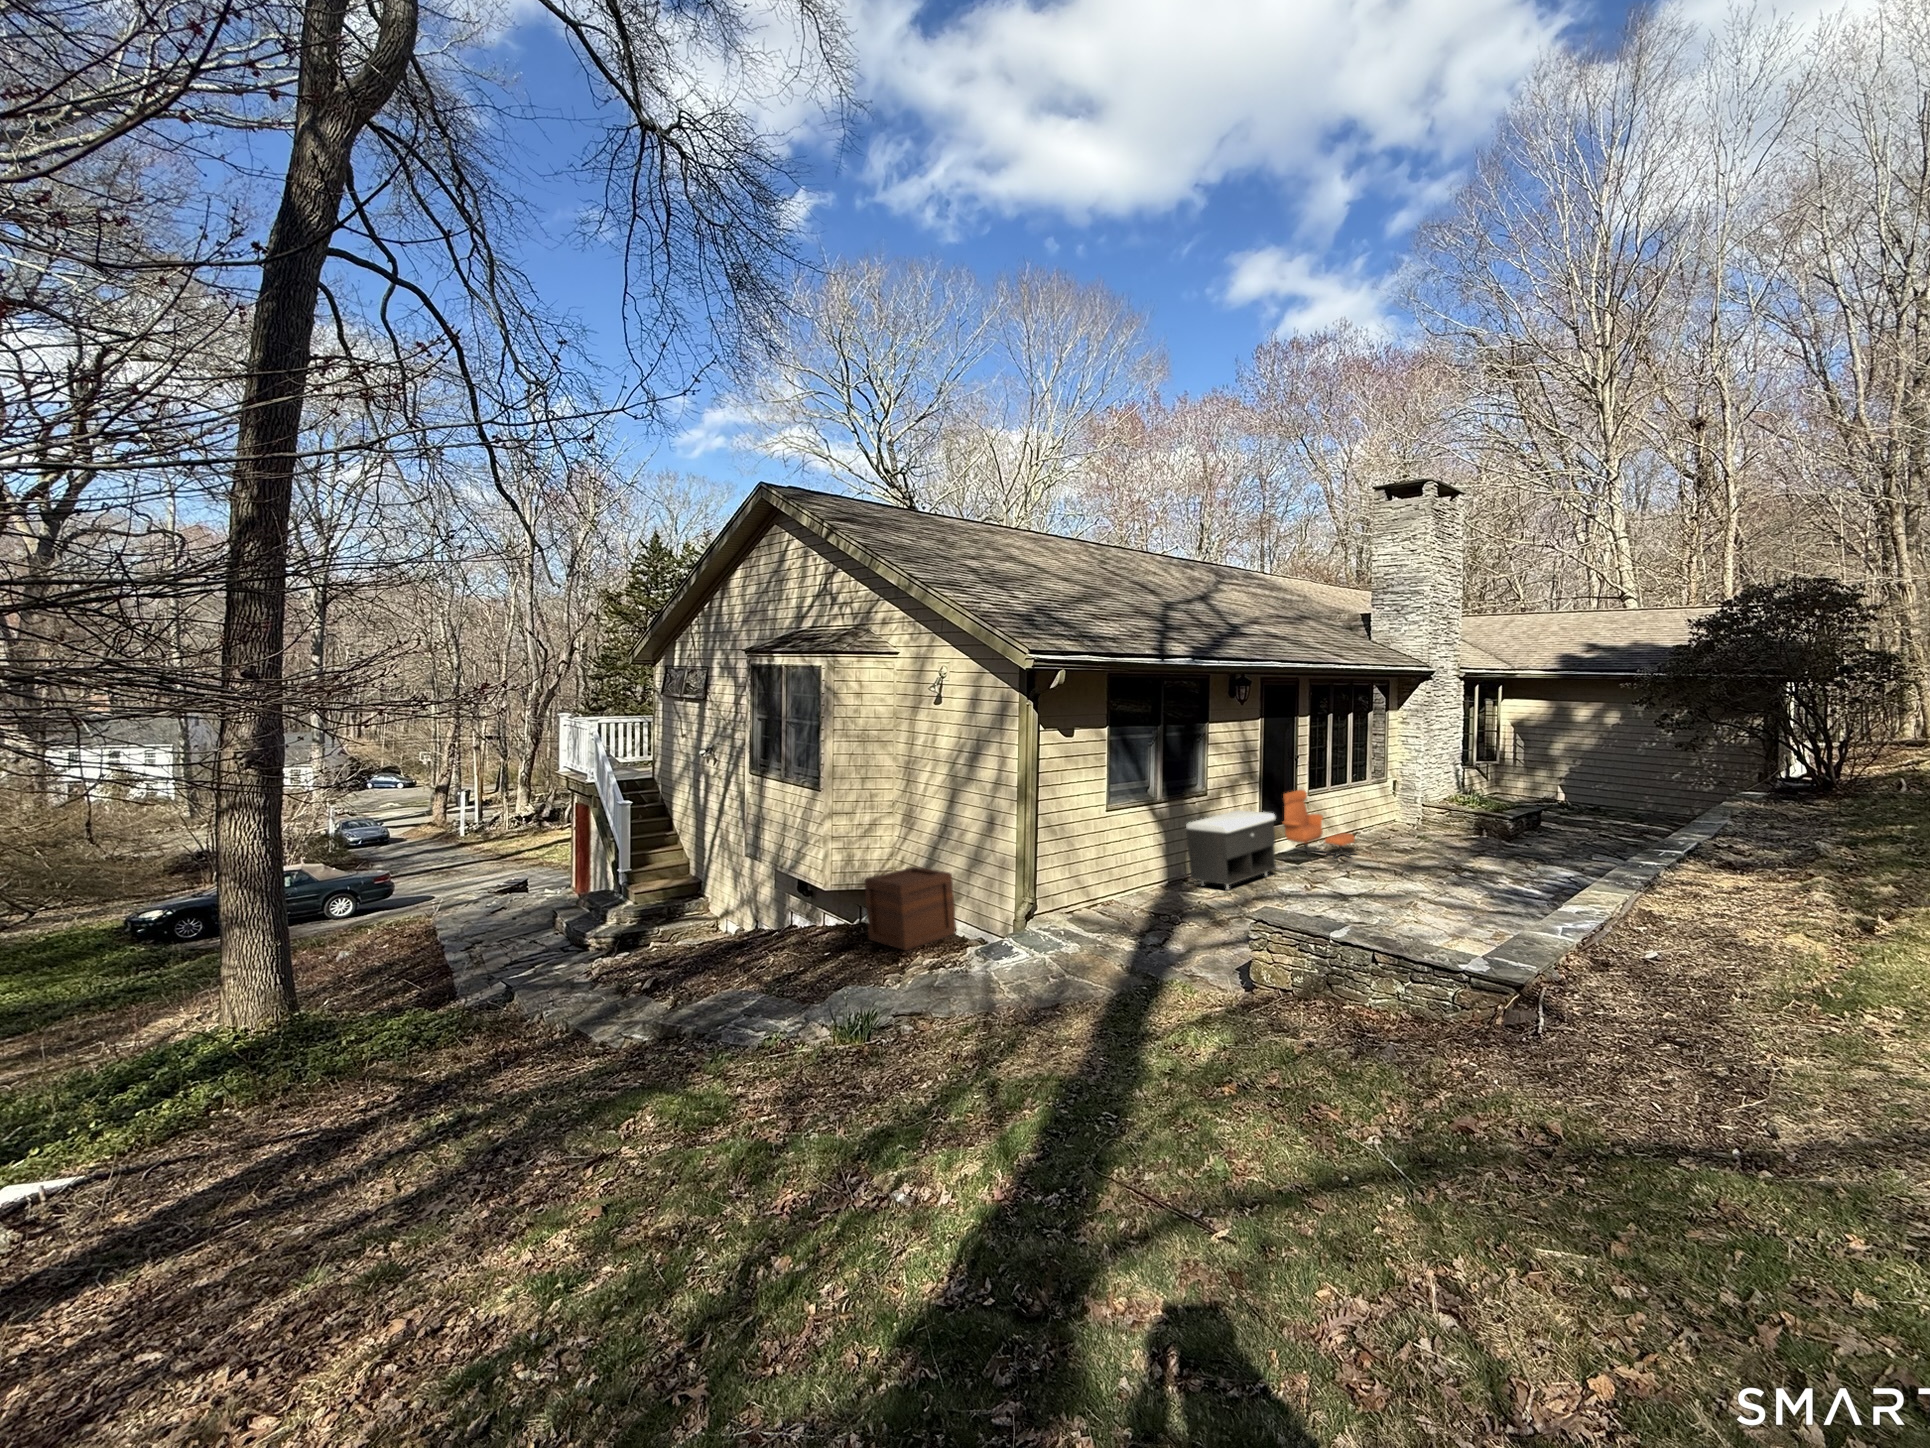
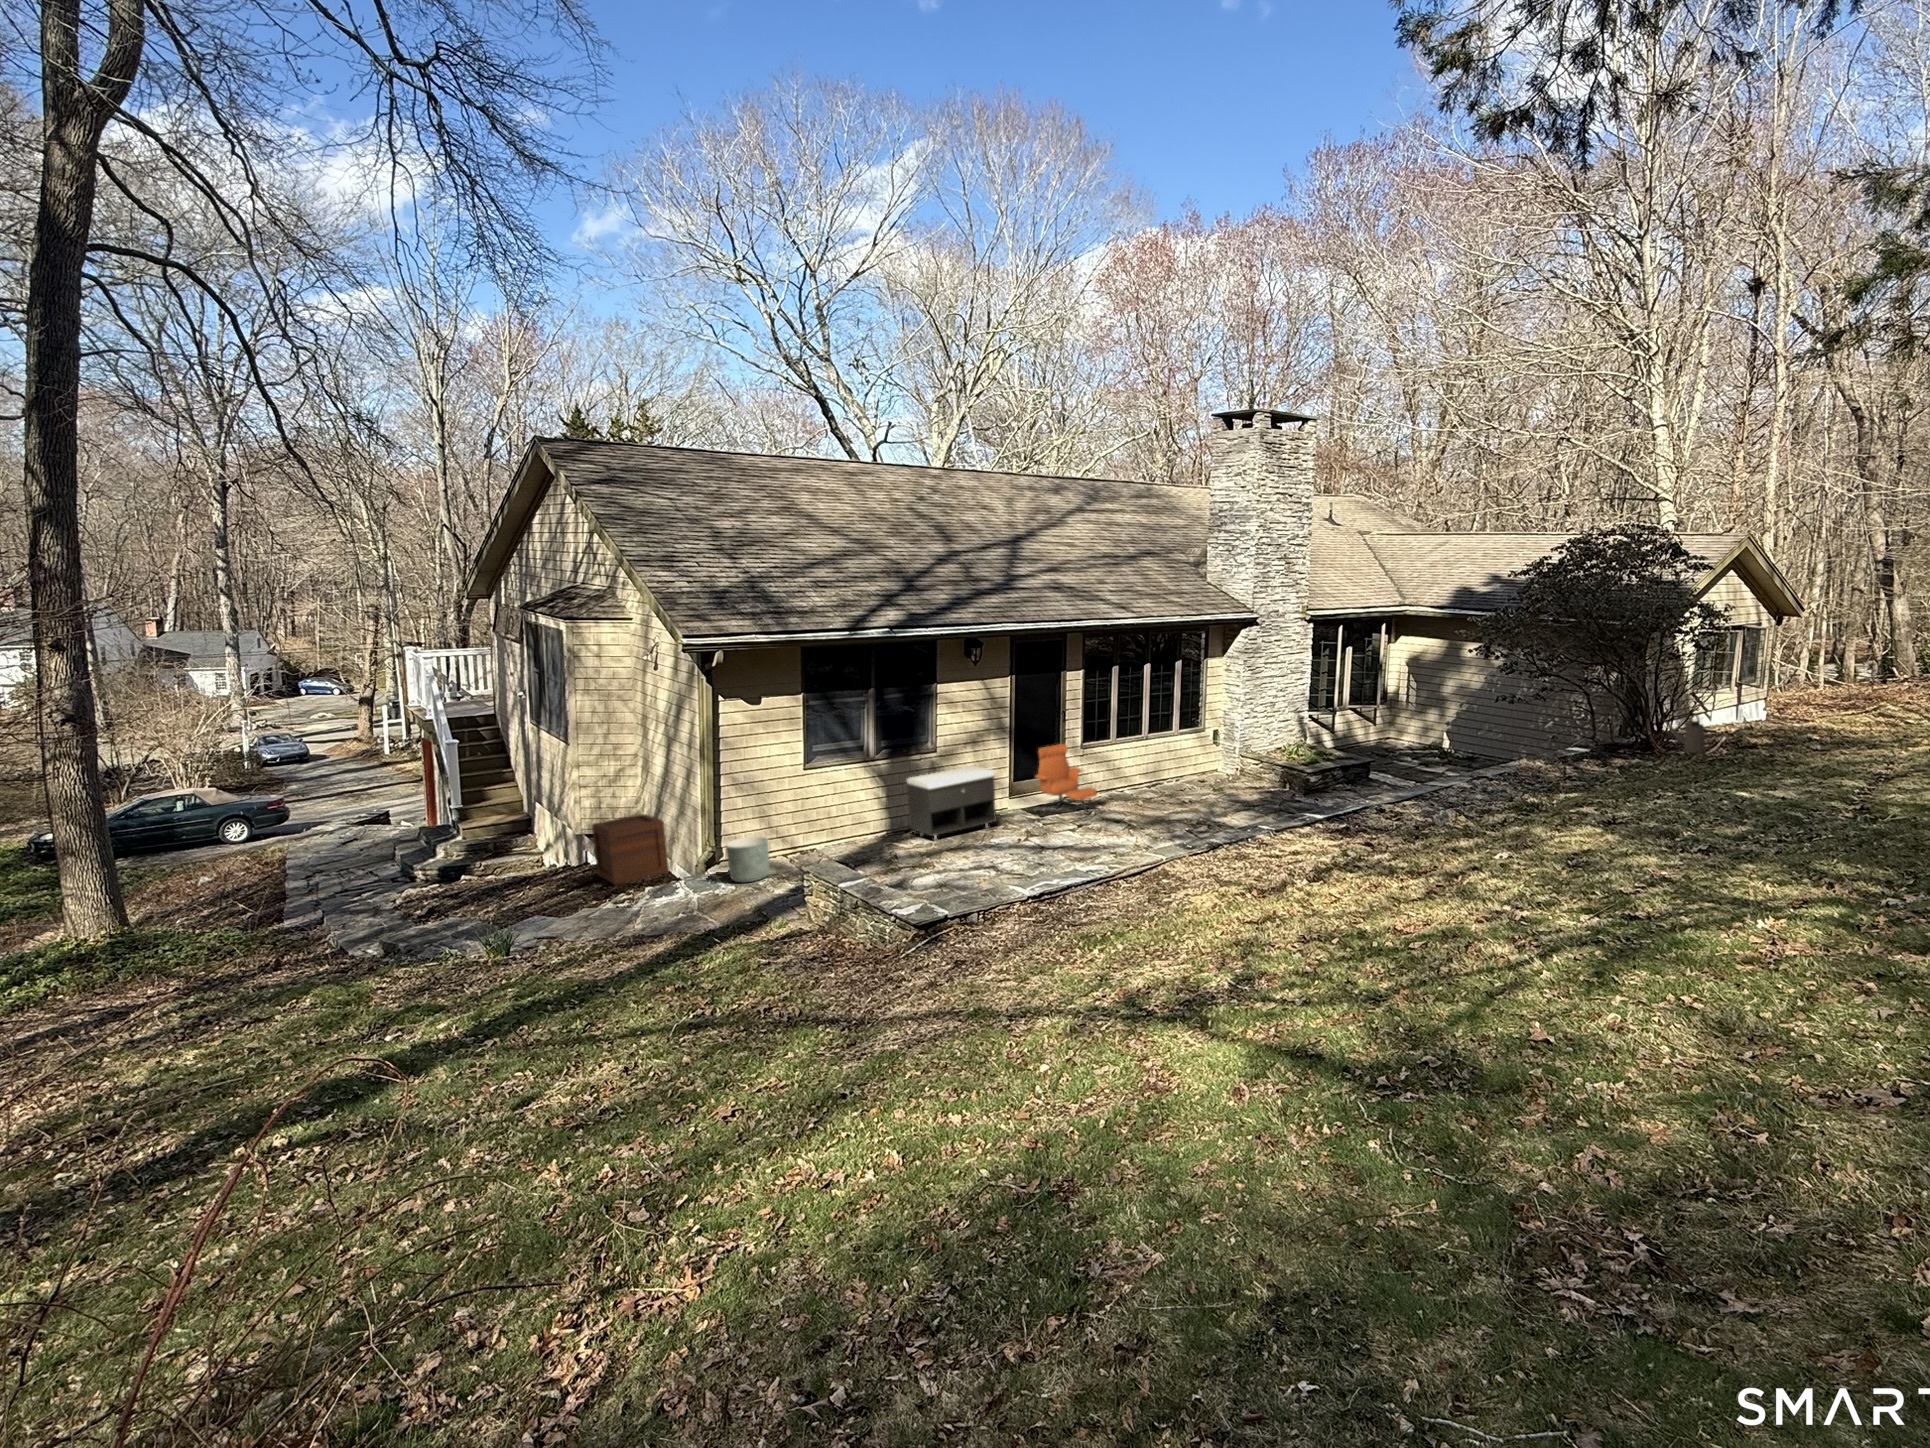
watering can: none [1833,755,1895,791] -> present [1663,714,1705,753]
planter: none [1043,888,1092,942] -> present [725,836,770,882]

